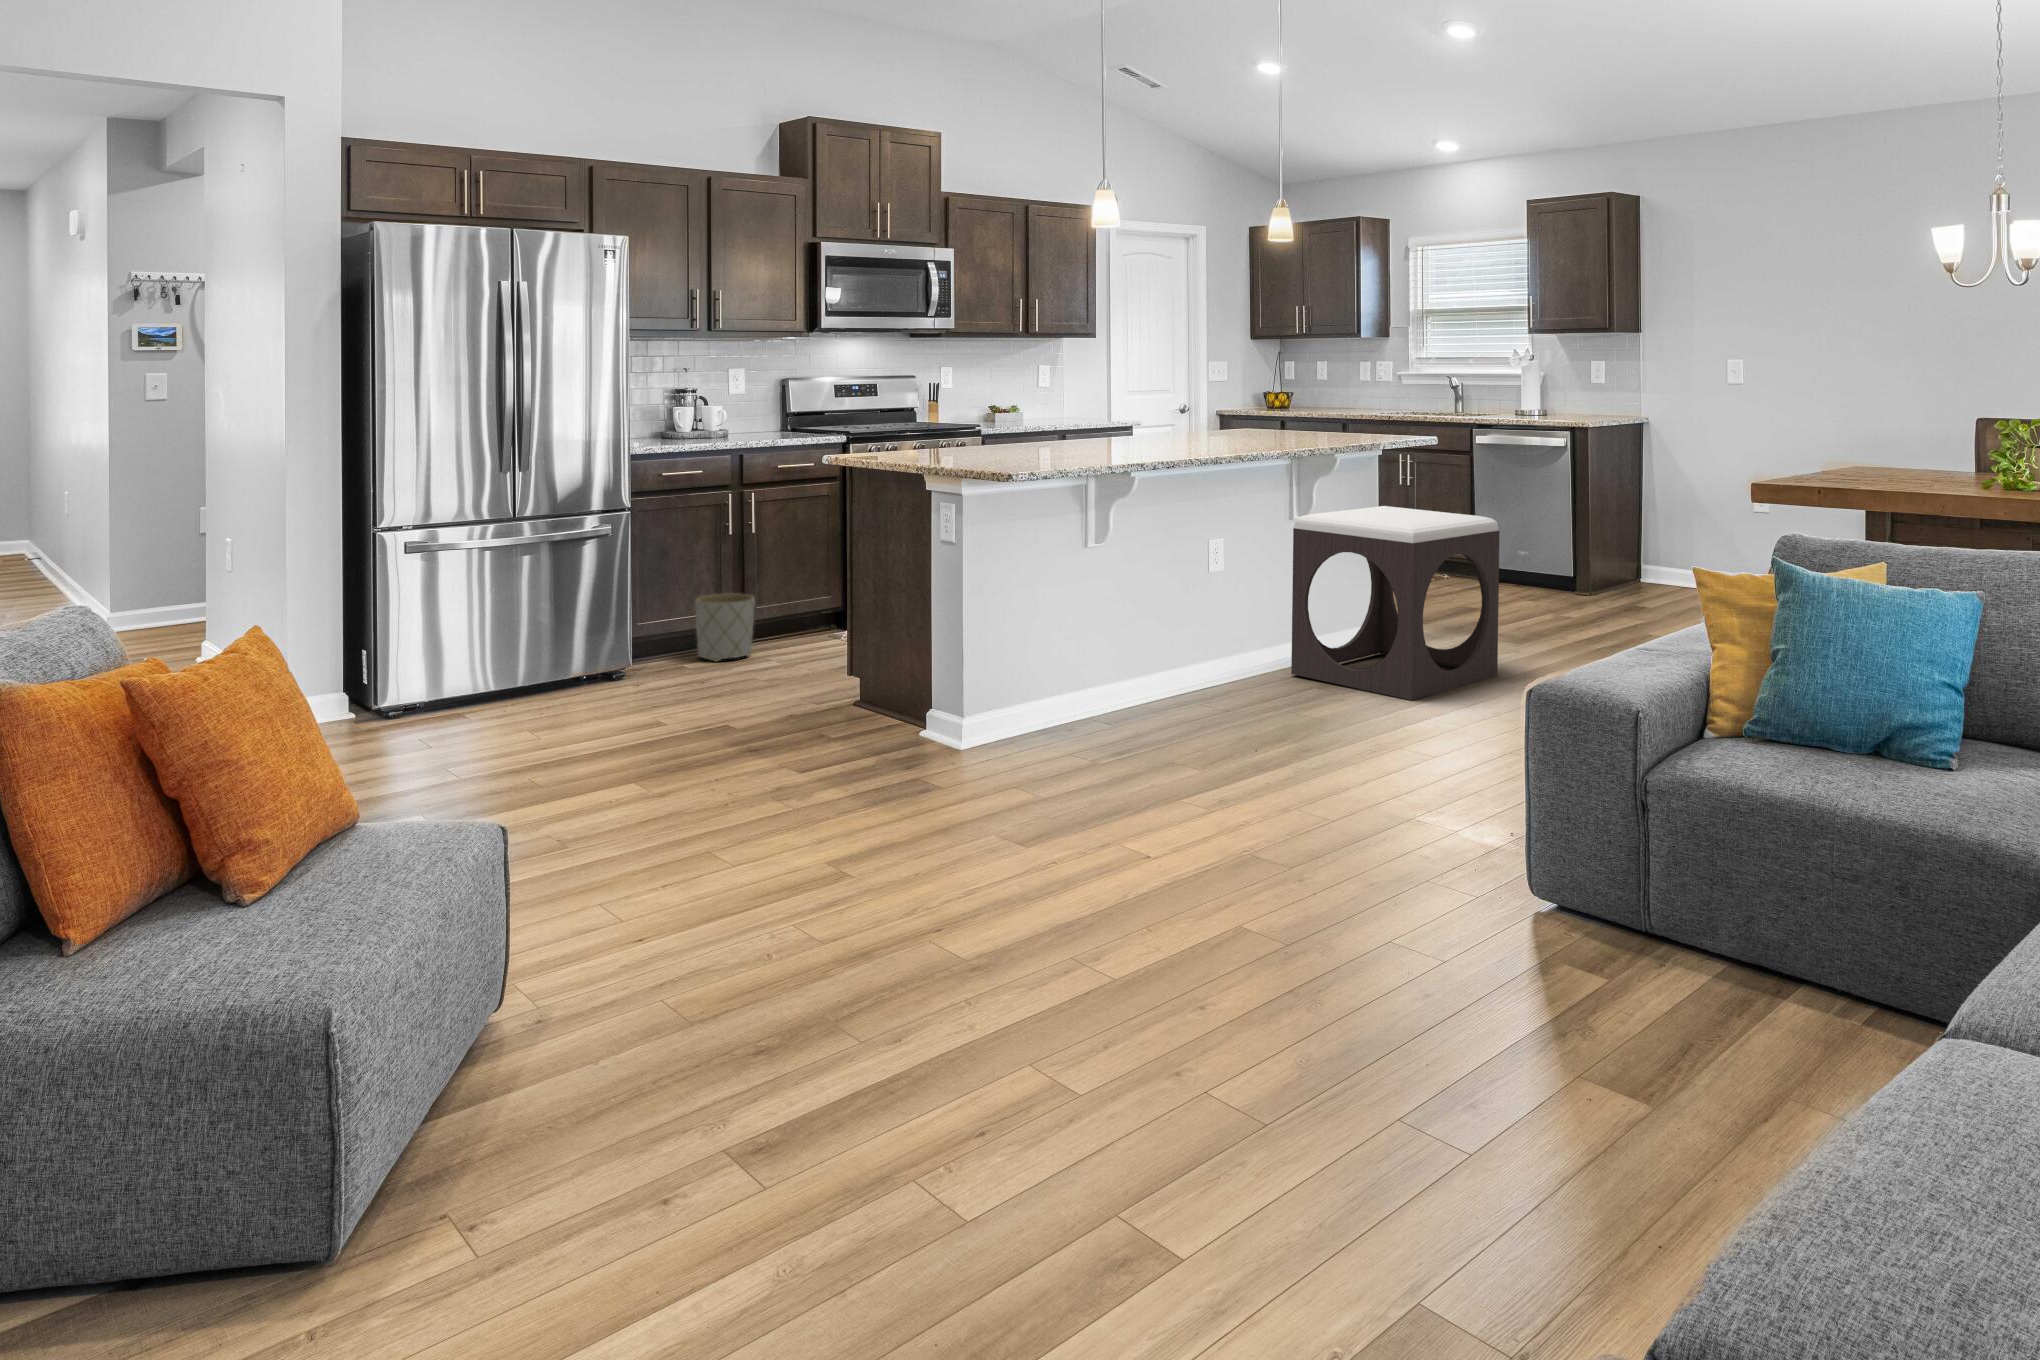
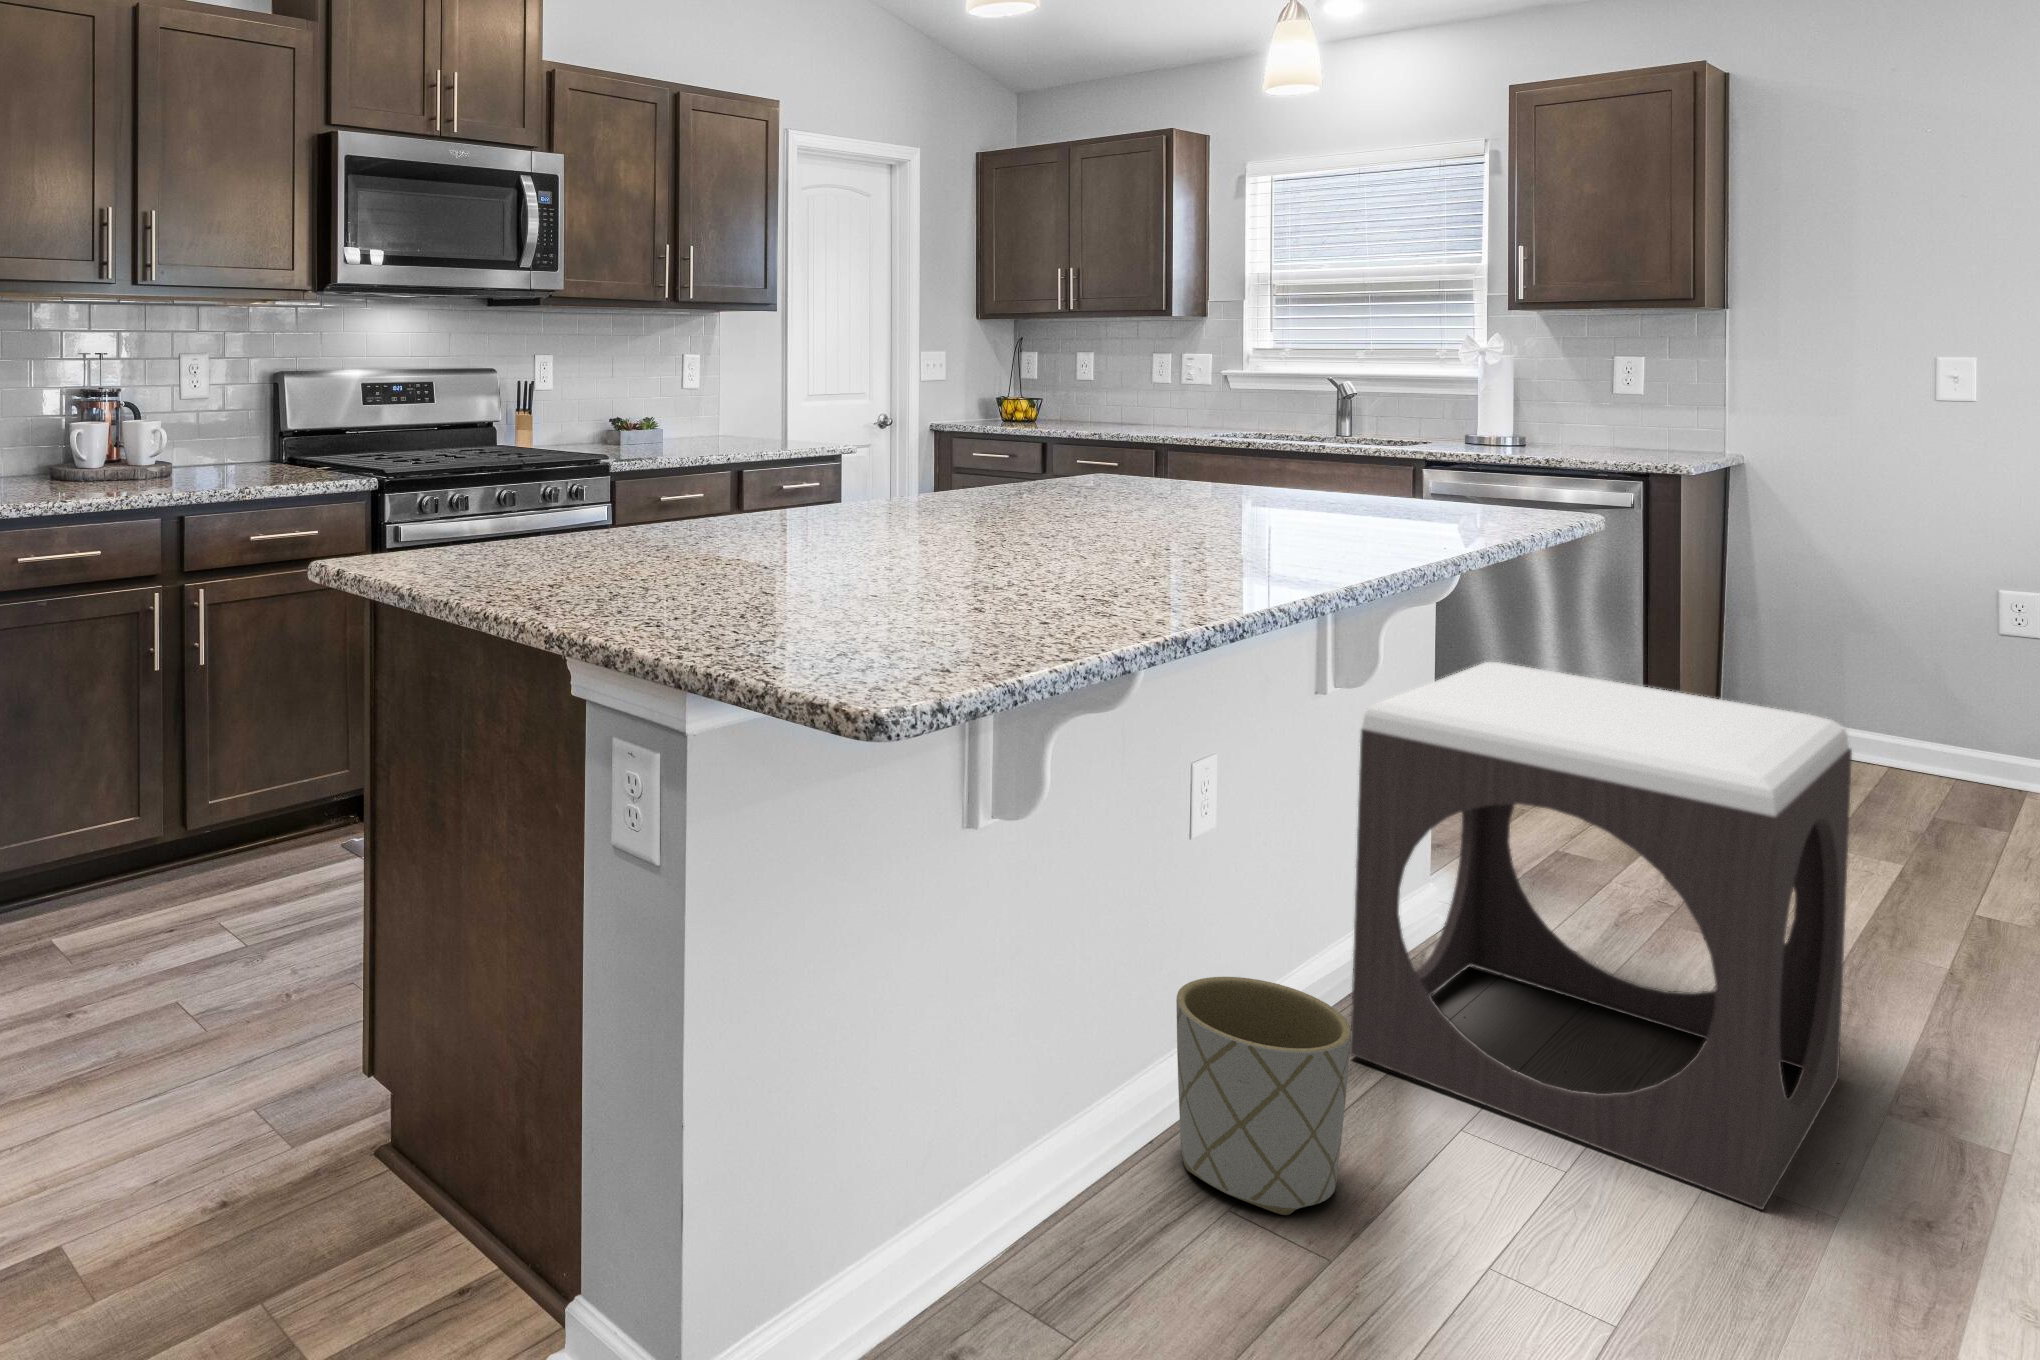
planter: present [695,593,755,662] -> present [1176,977,1351,1215]

